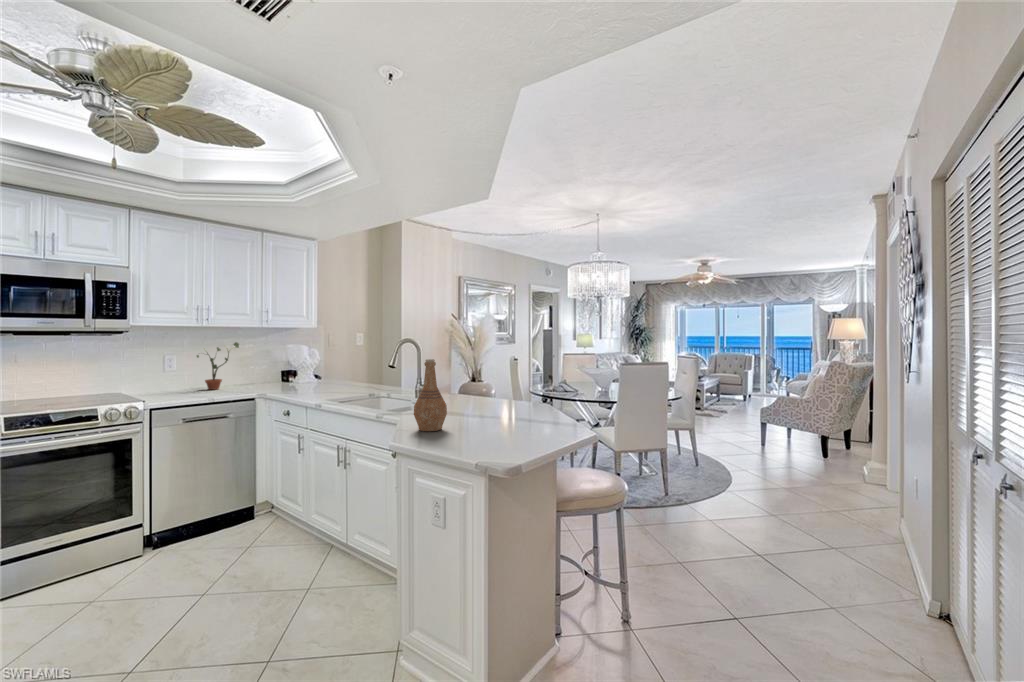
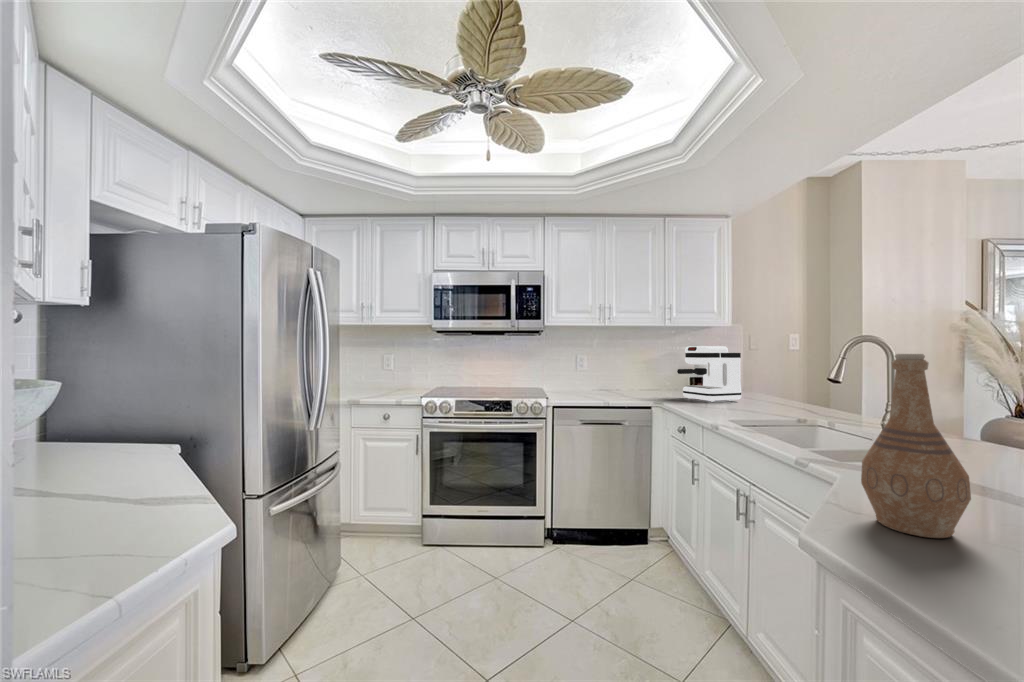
potted plant: present [197,342,239,390] -> none [603,343,644,392]
coffee maker: none [278,346,328,390] -> present [677,346,742,402]

